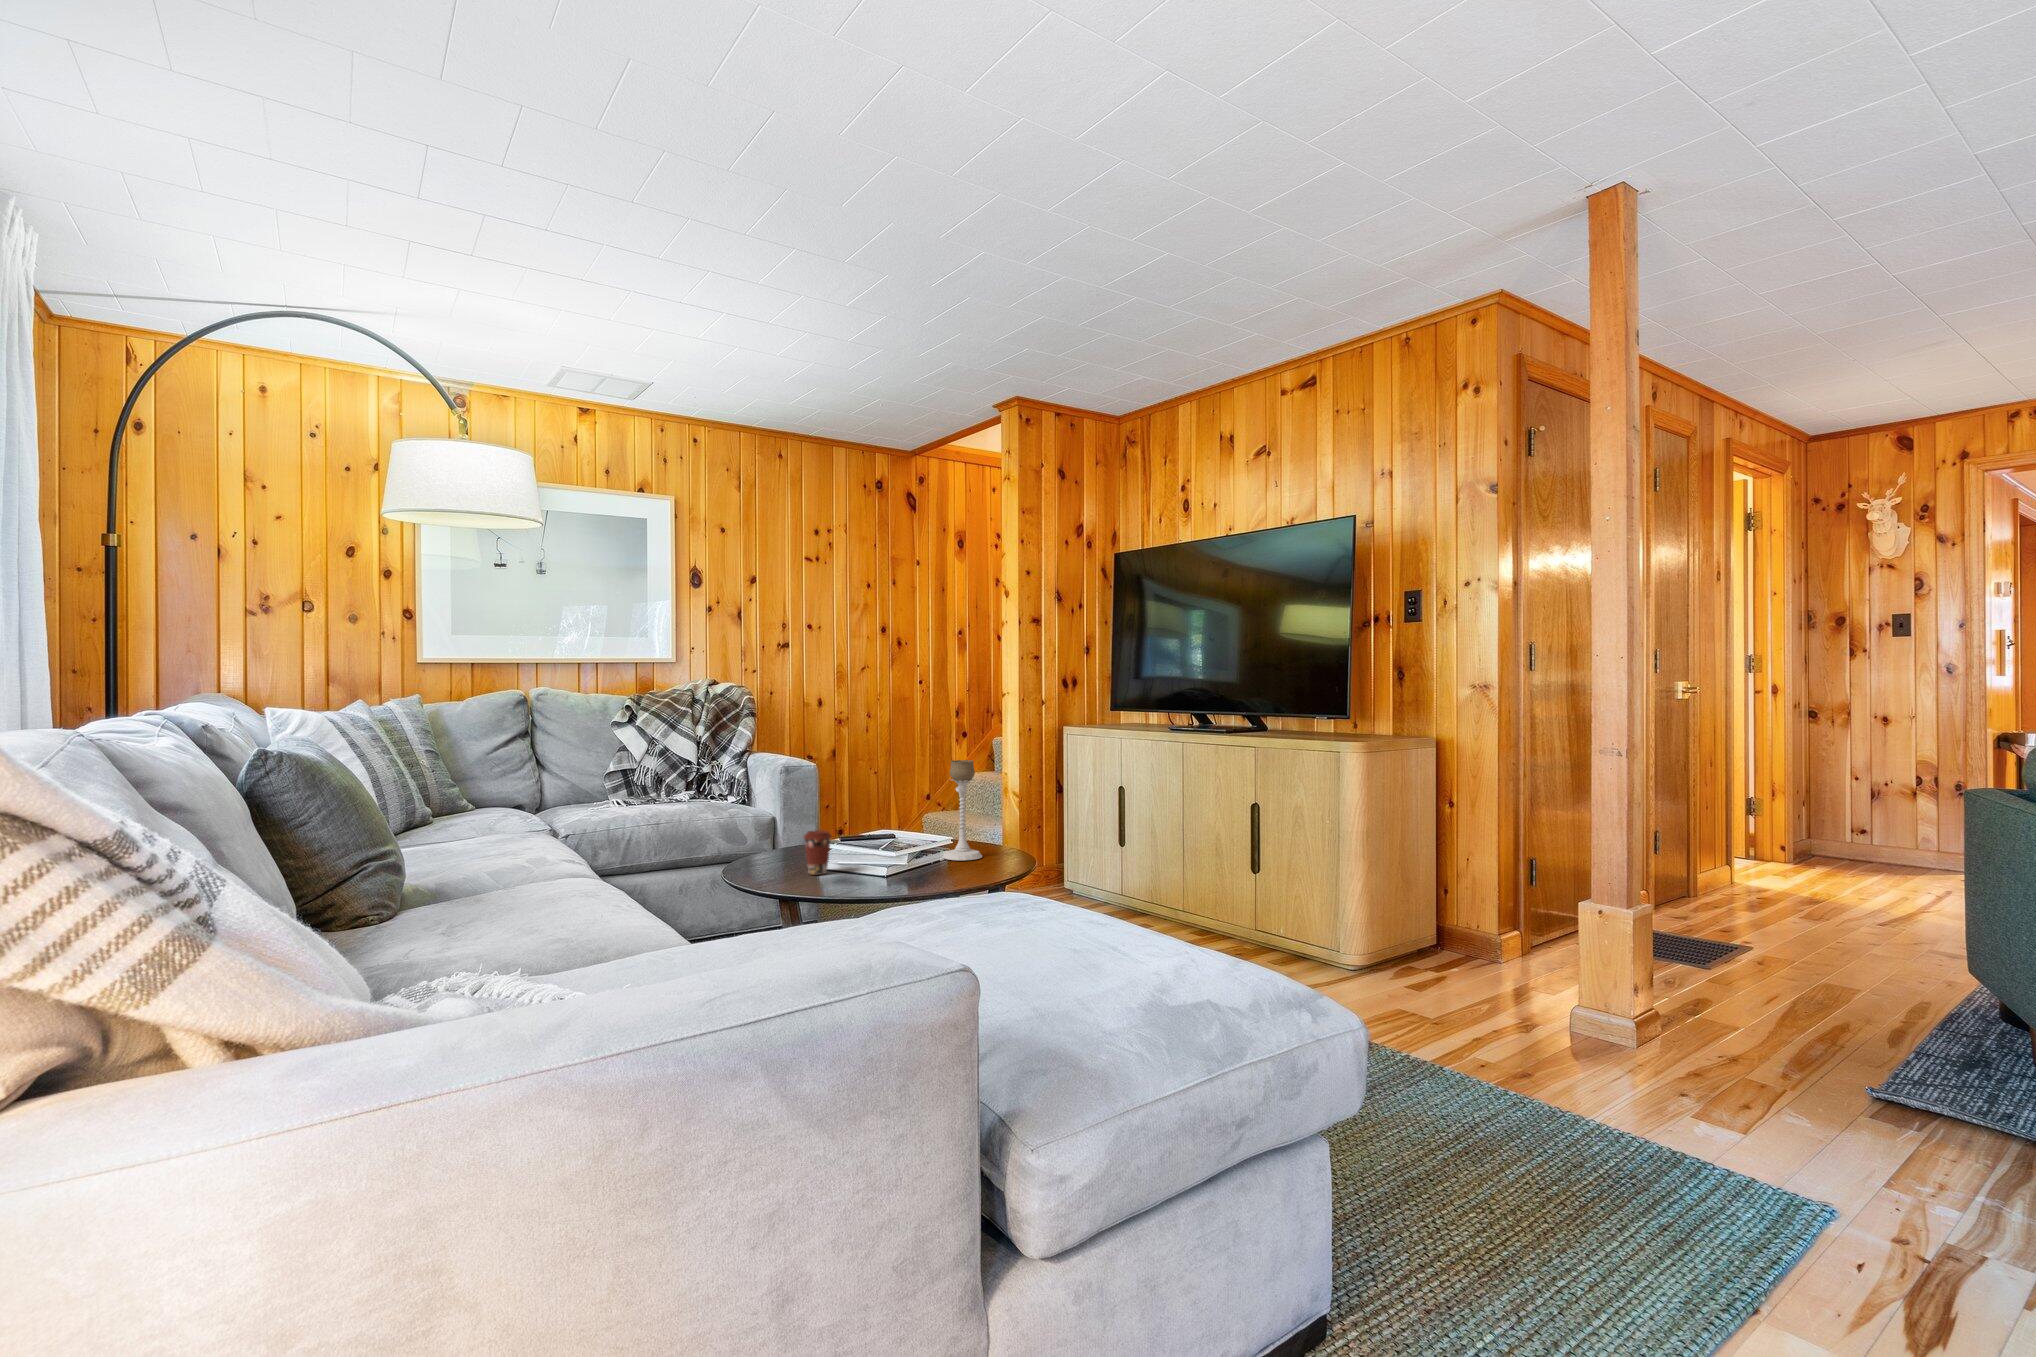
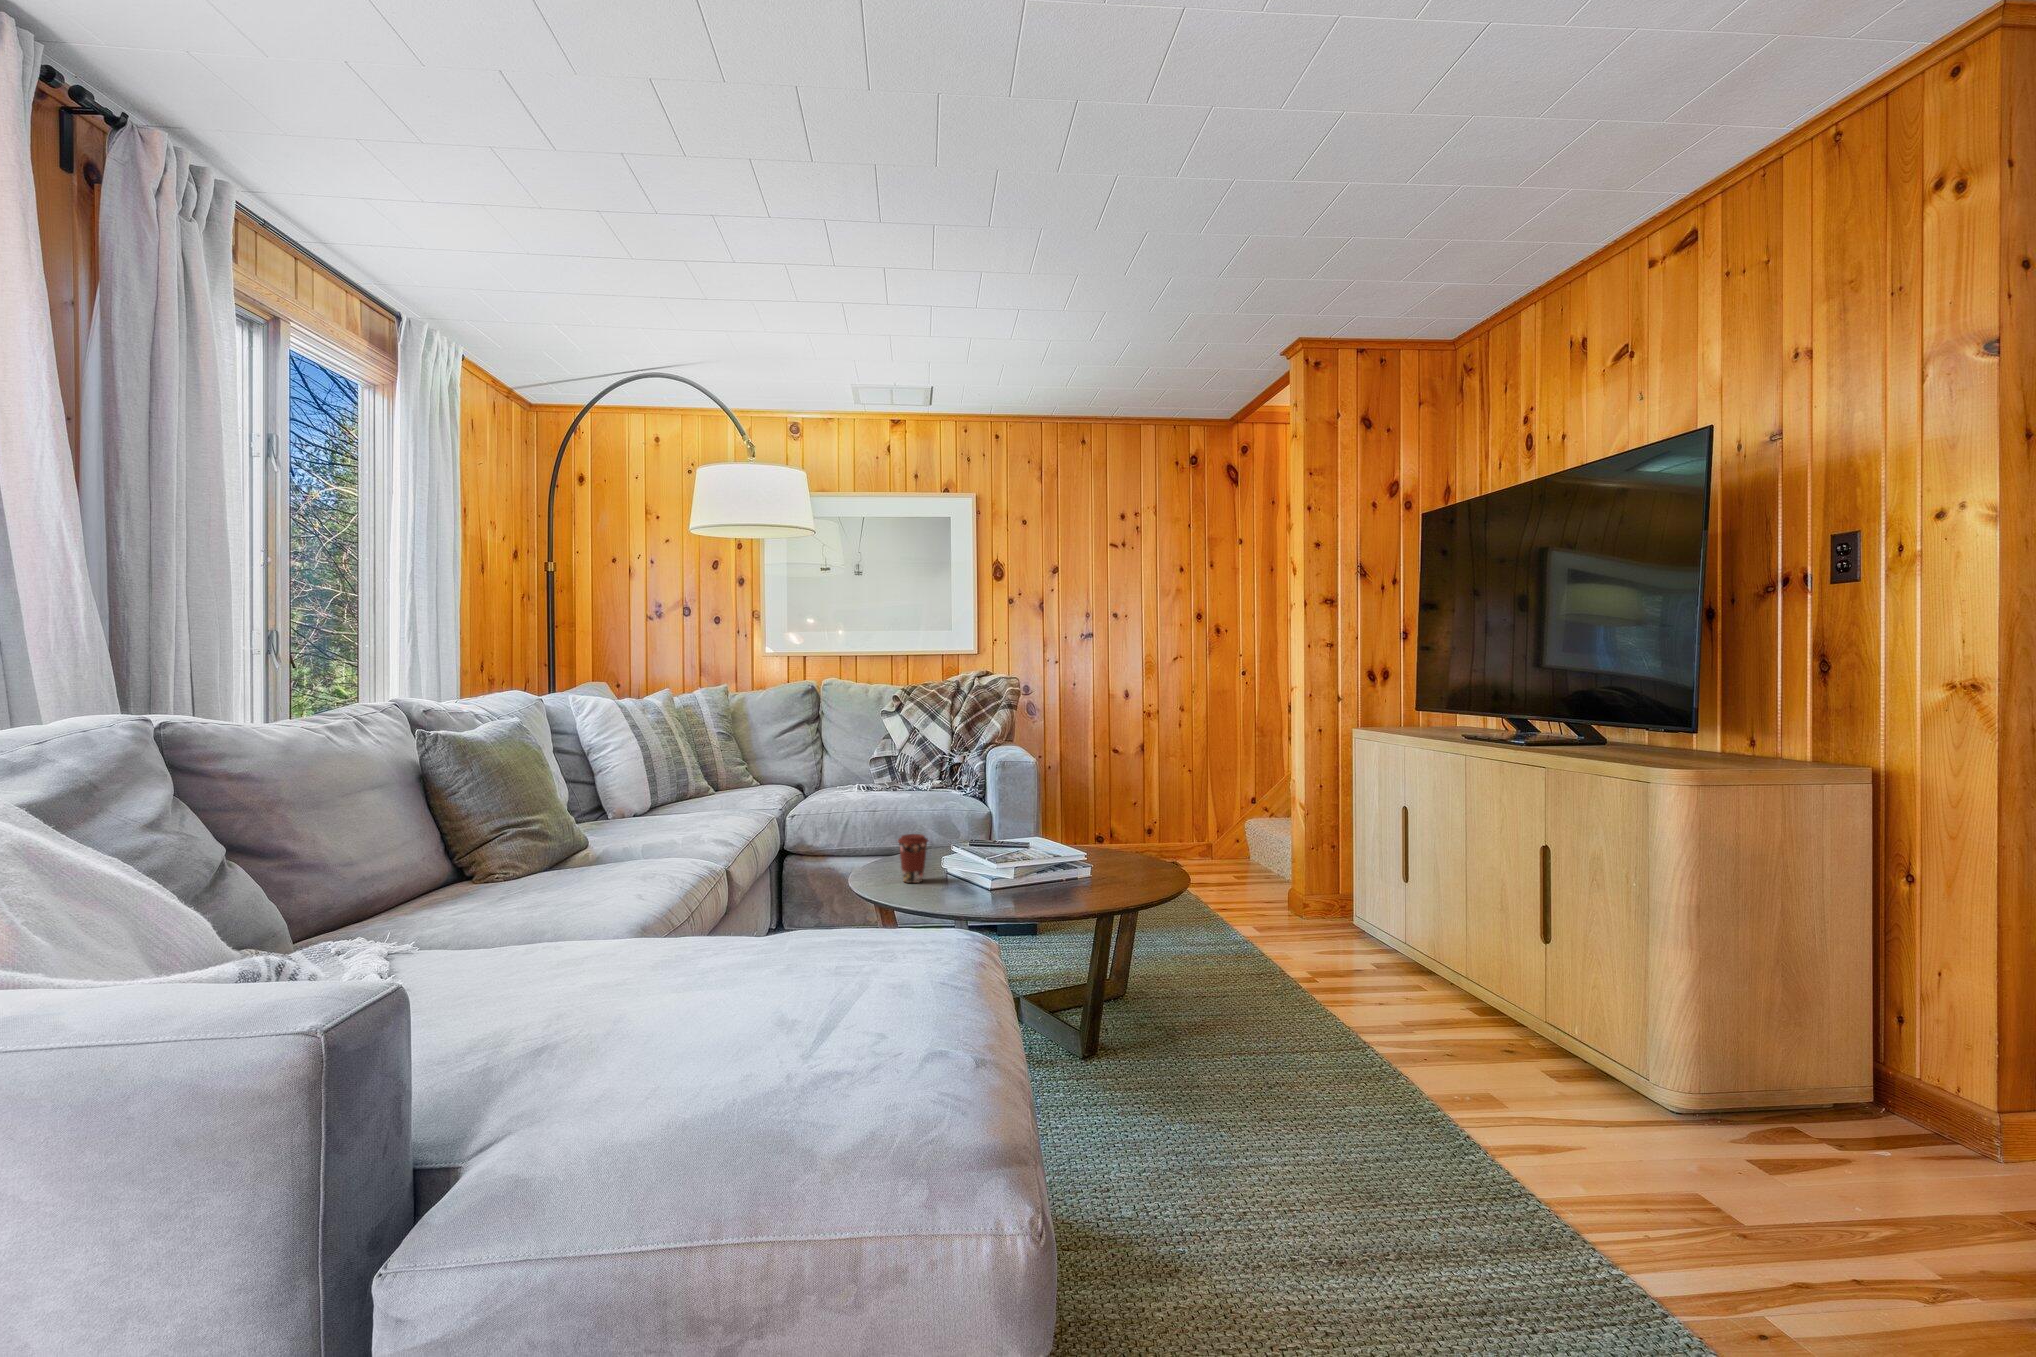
candle holder: present [943,760,982,861] -> none [1062,766,1108,885]

